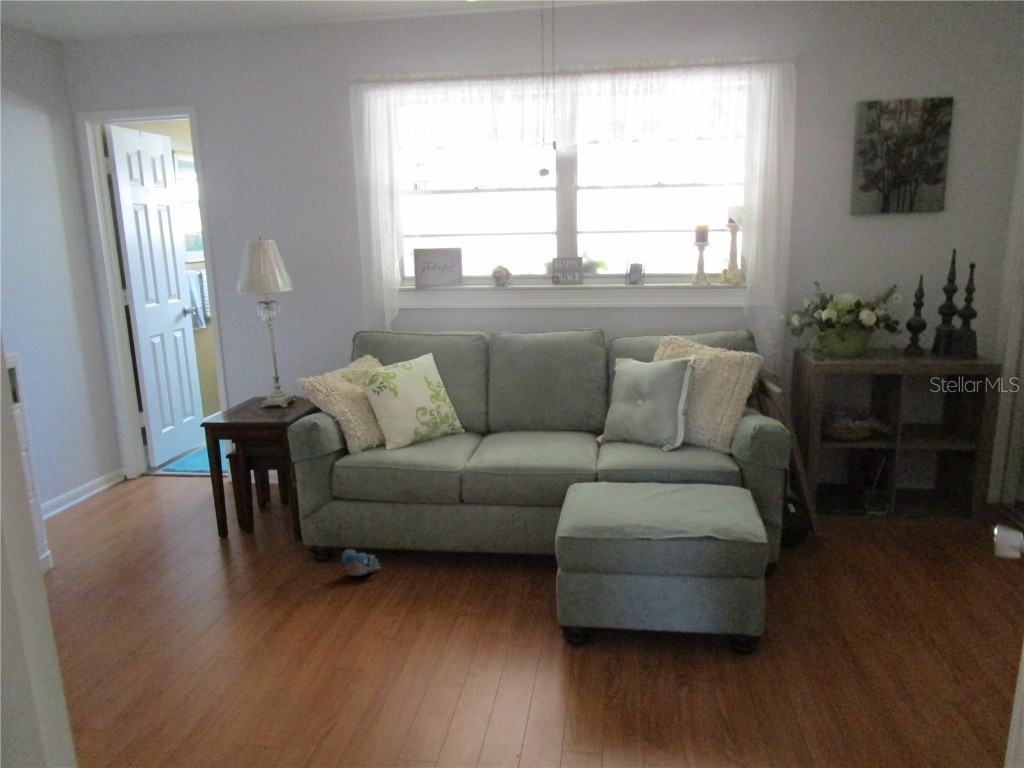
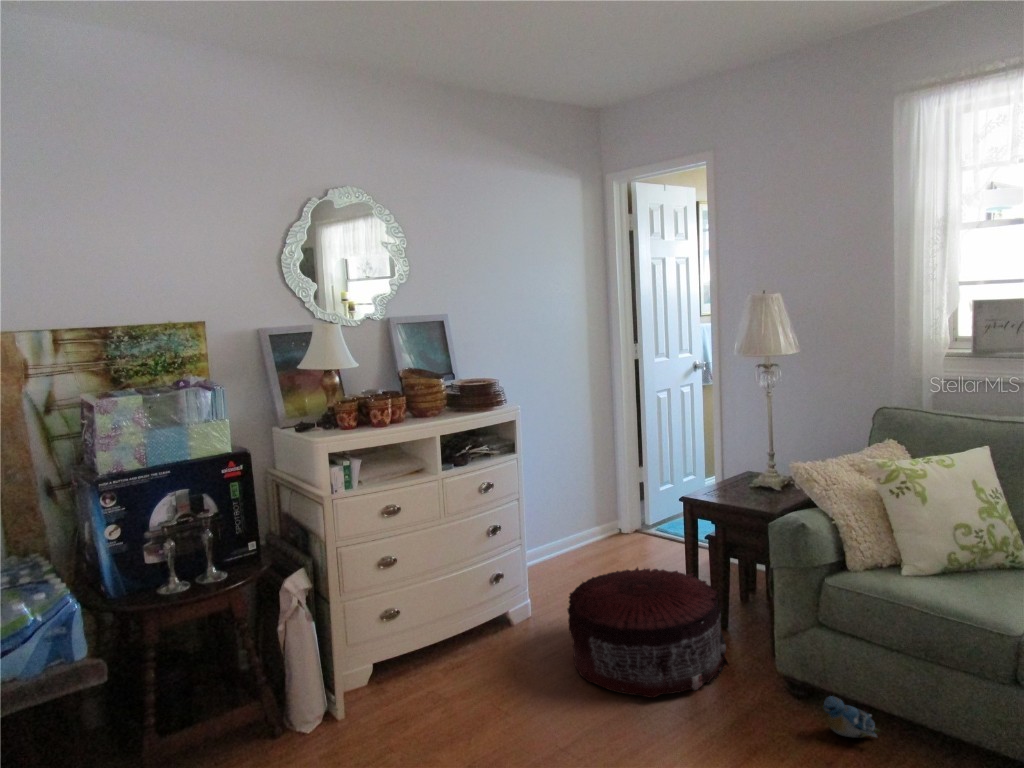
pouf: none [95,488,261,606] -> present [567,567,728,698]

